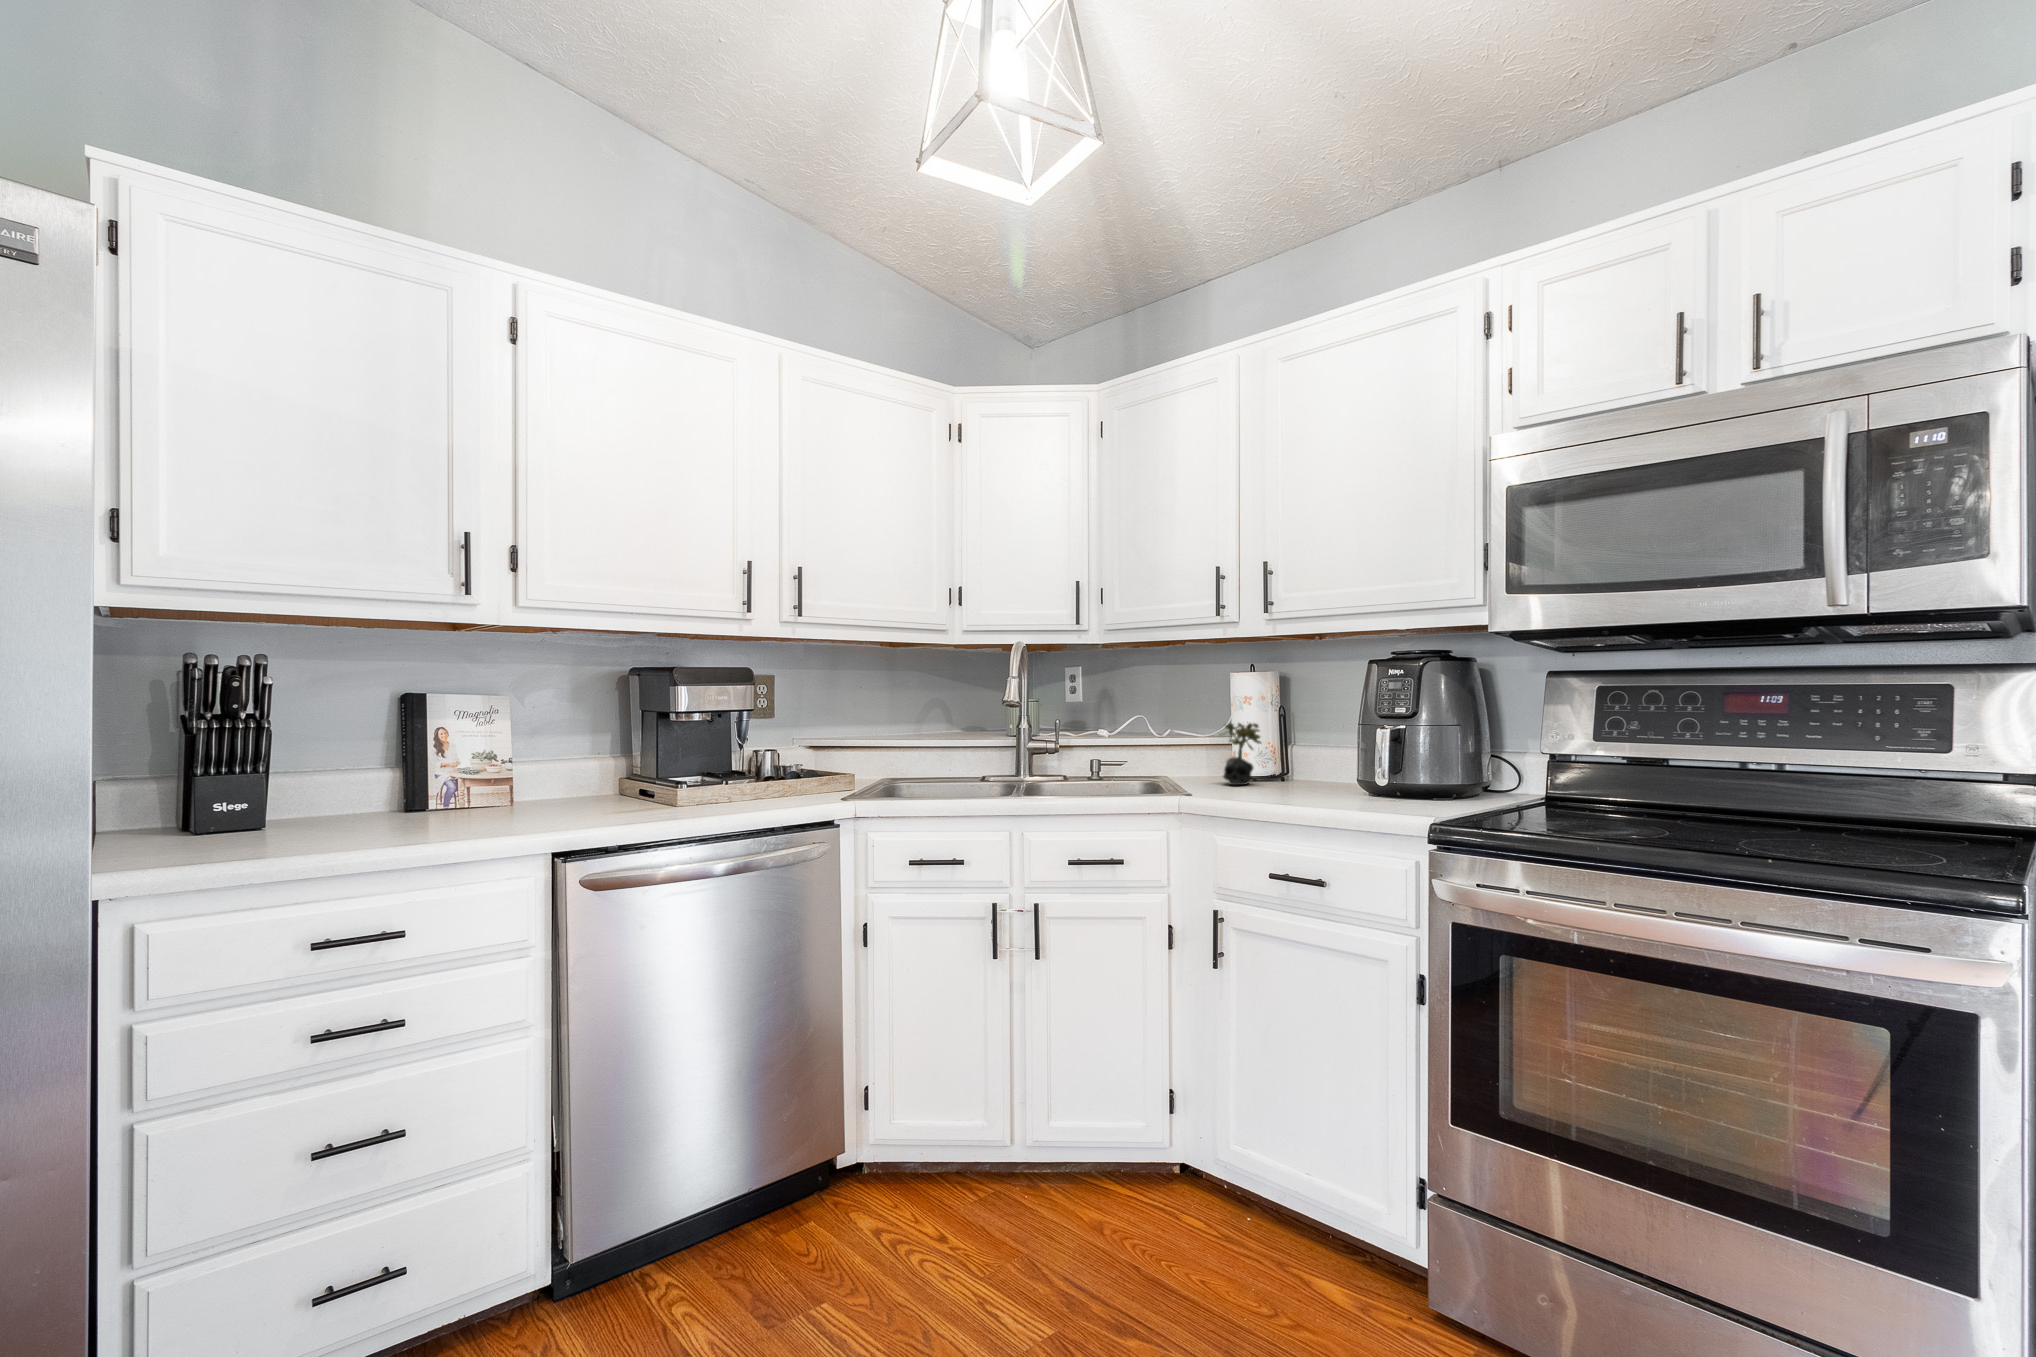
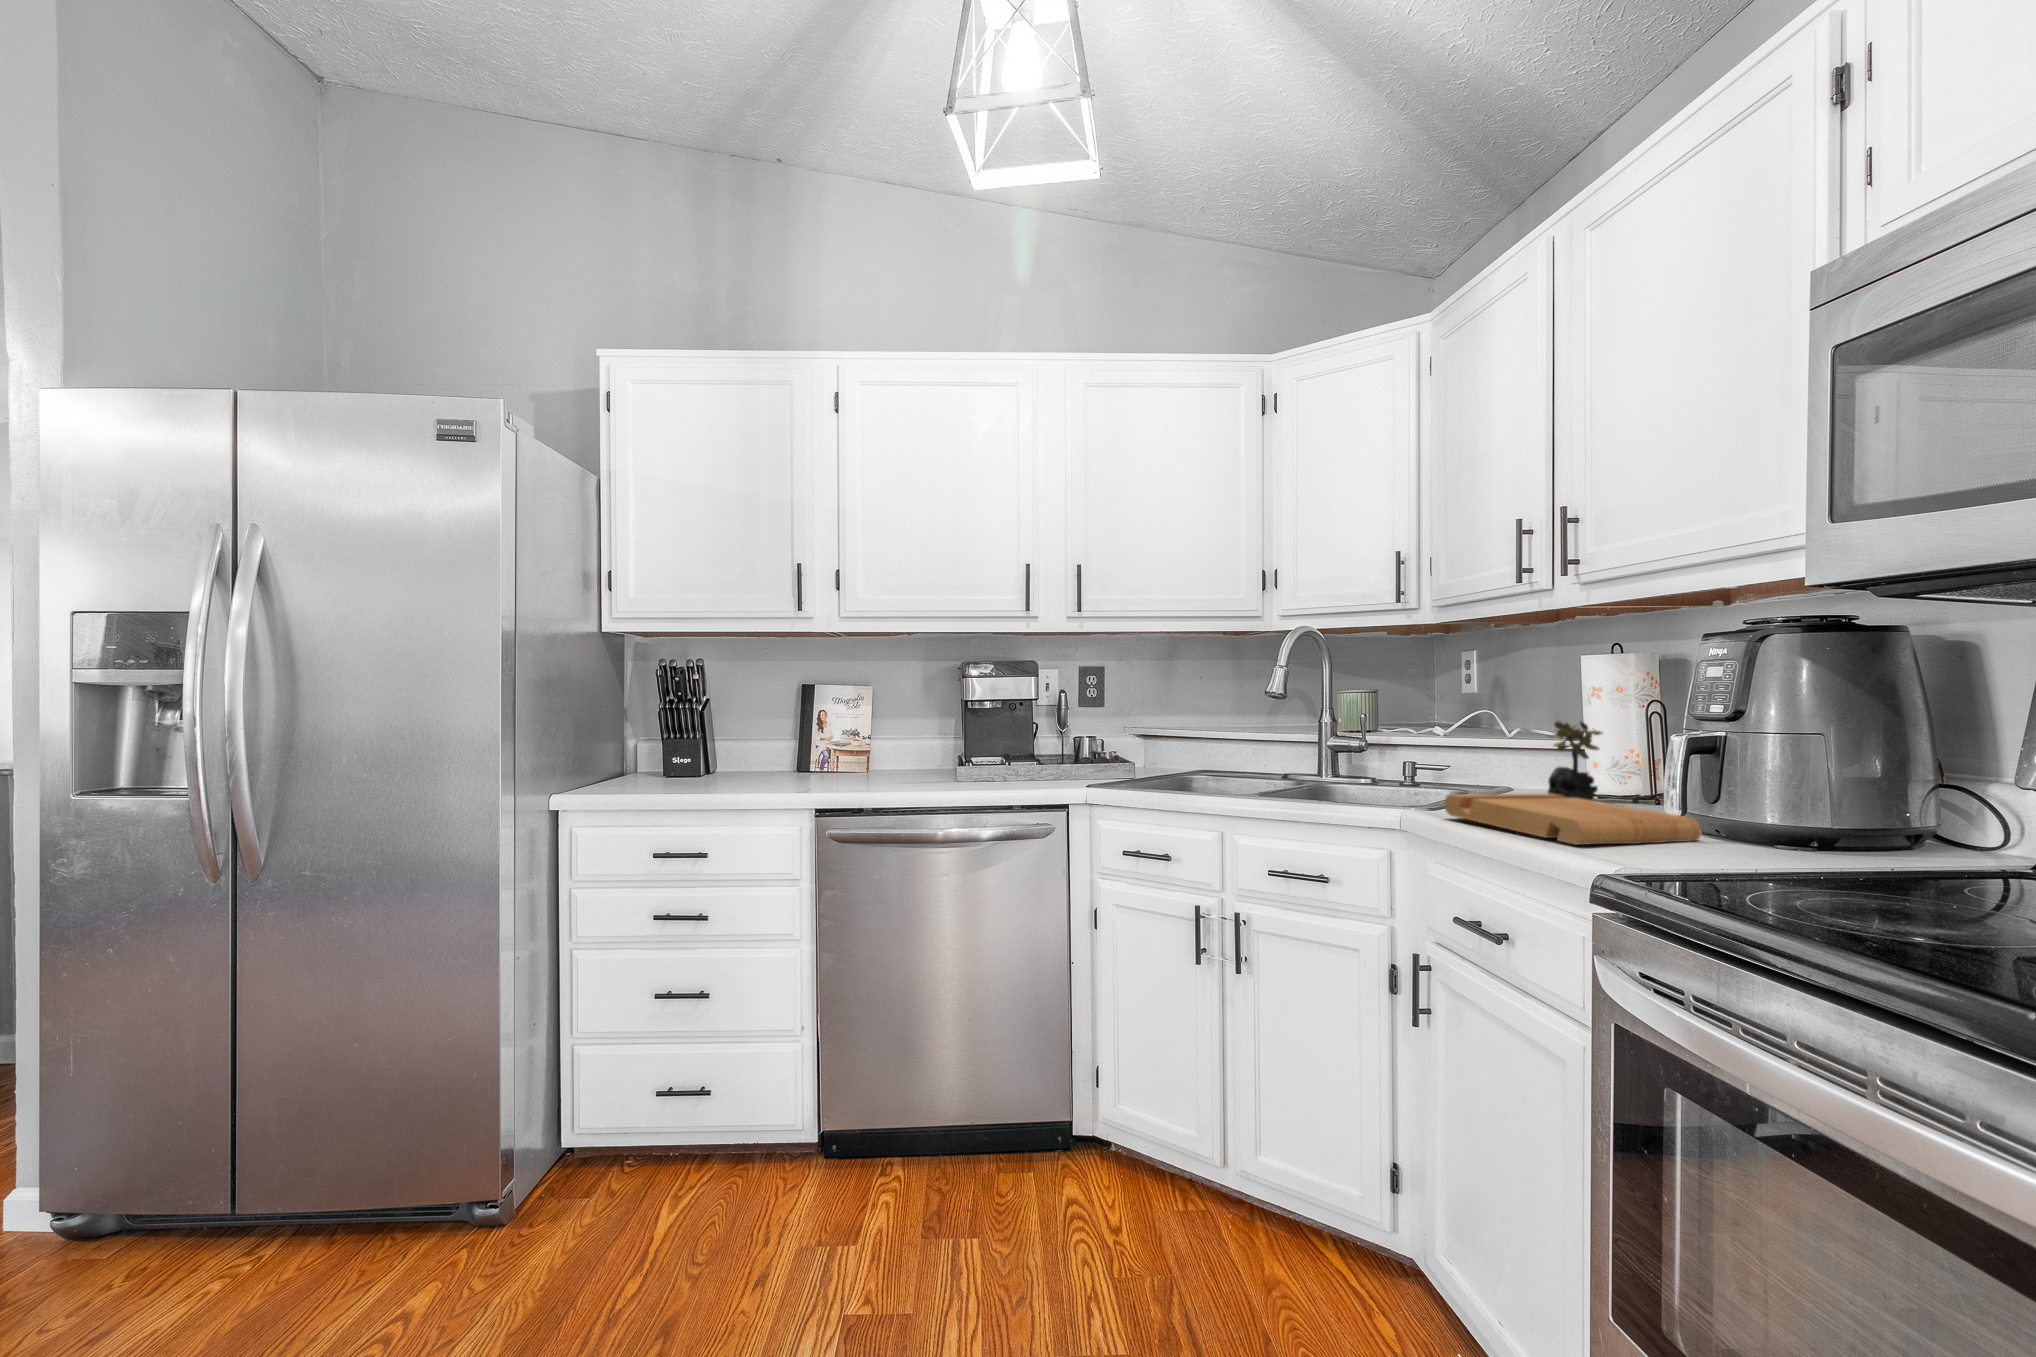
cutting board: none [1213,777,1391,809] -> present [1445,794,1701,845]

